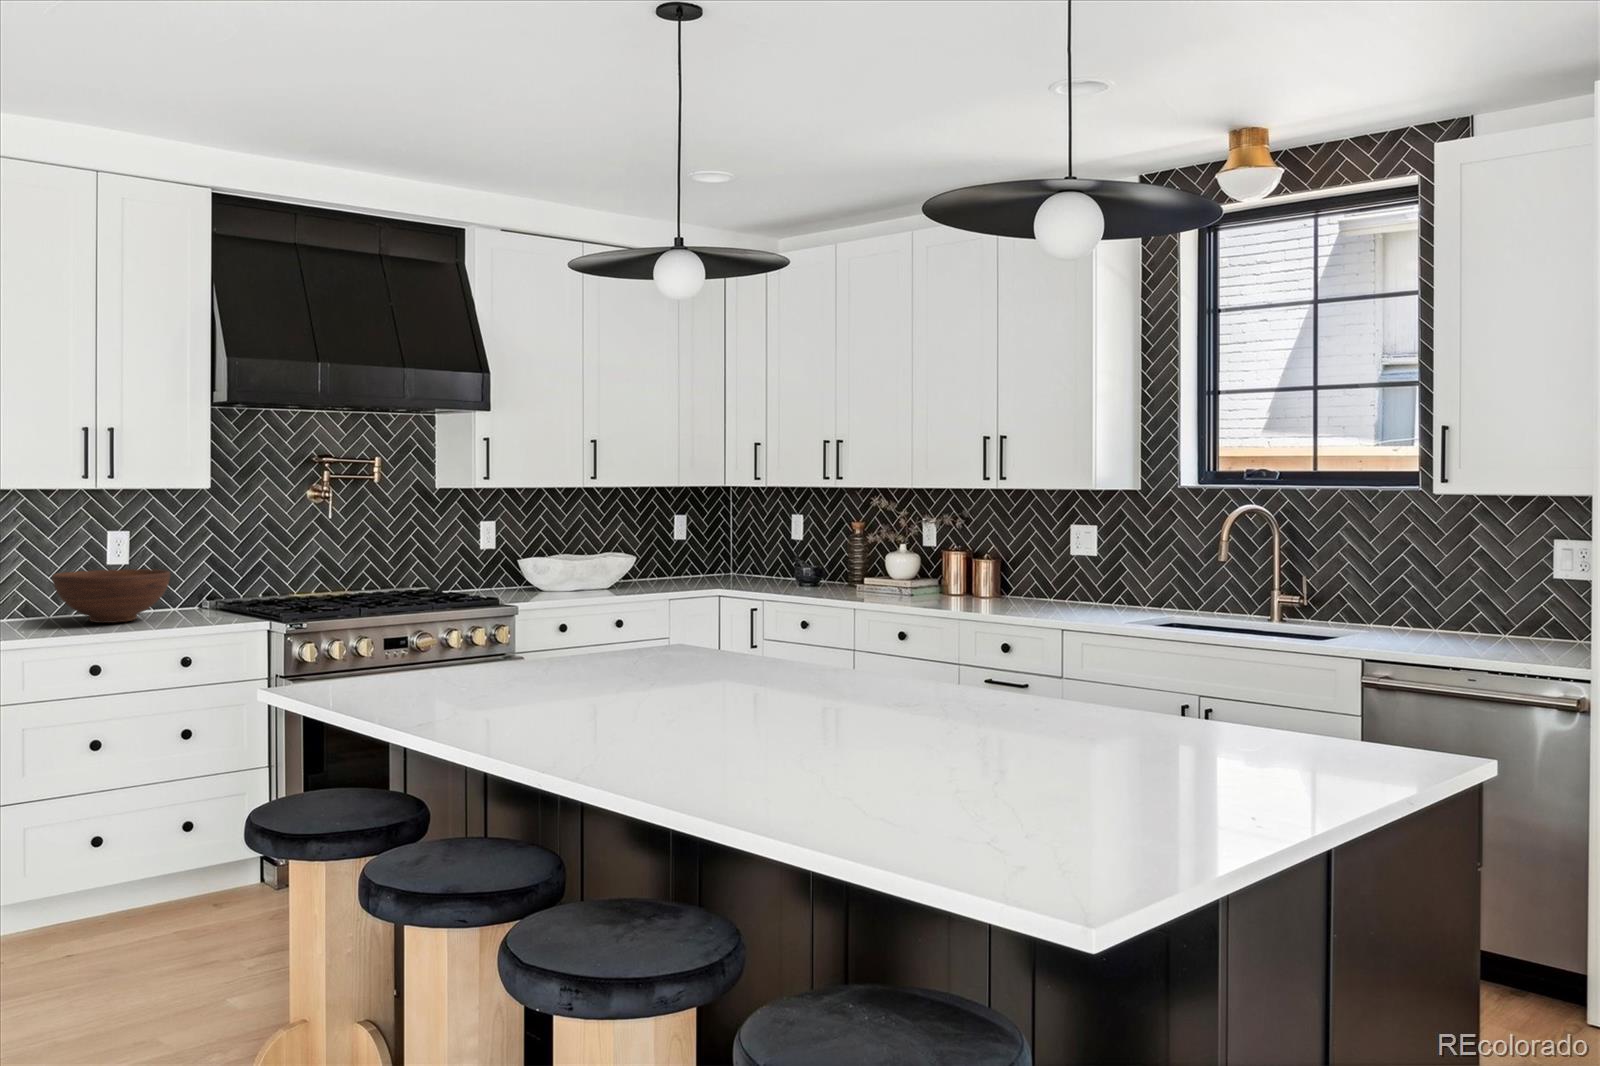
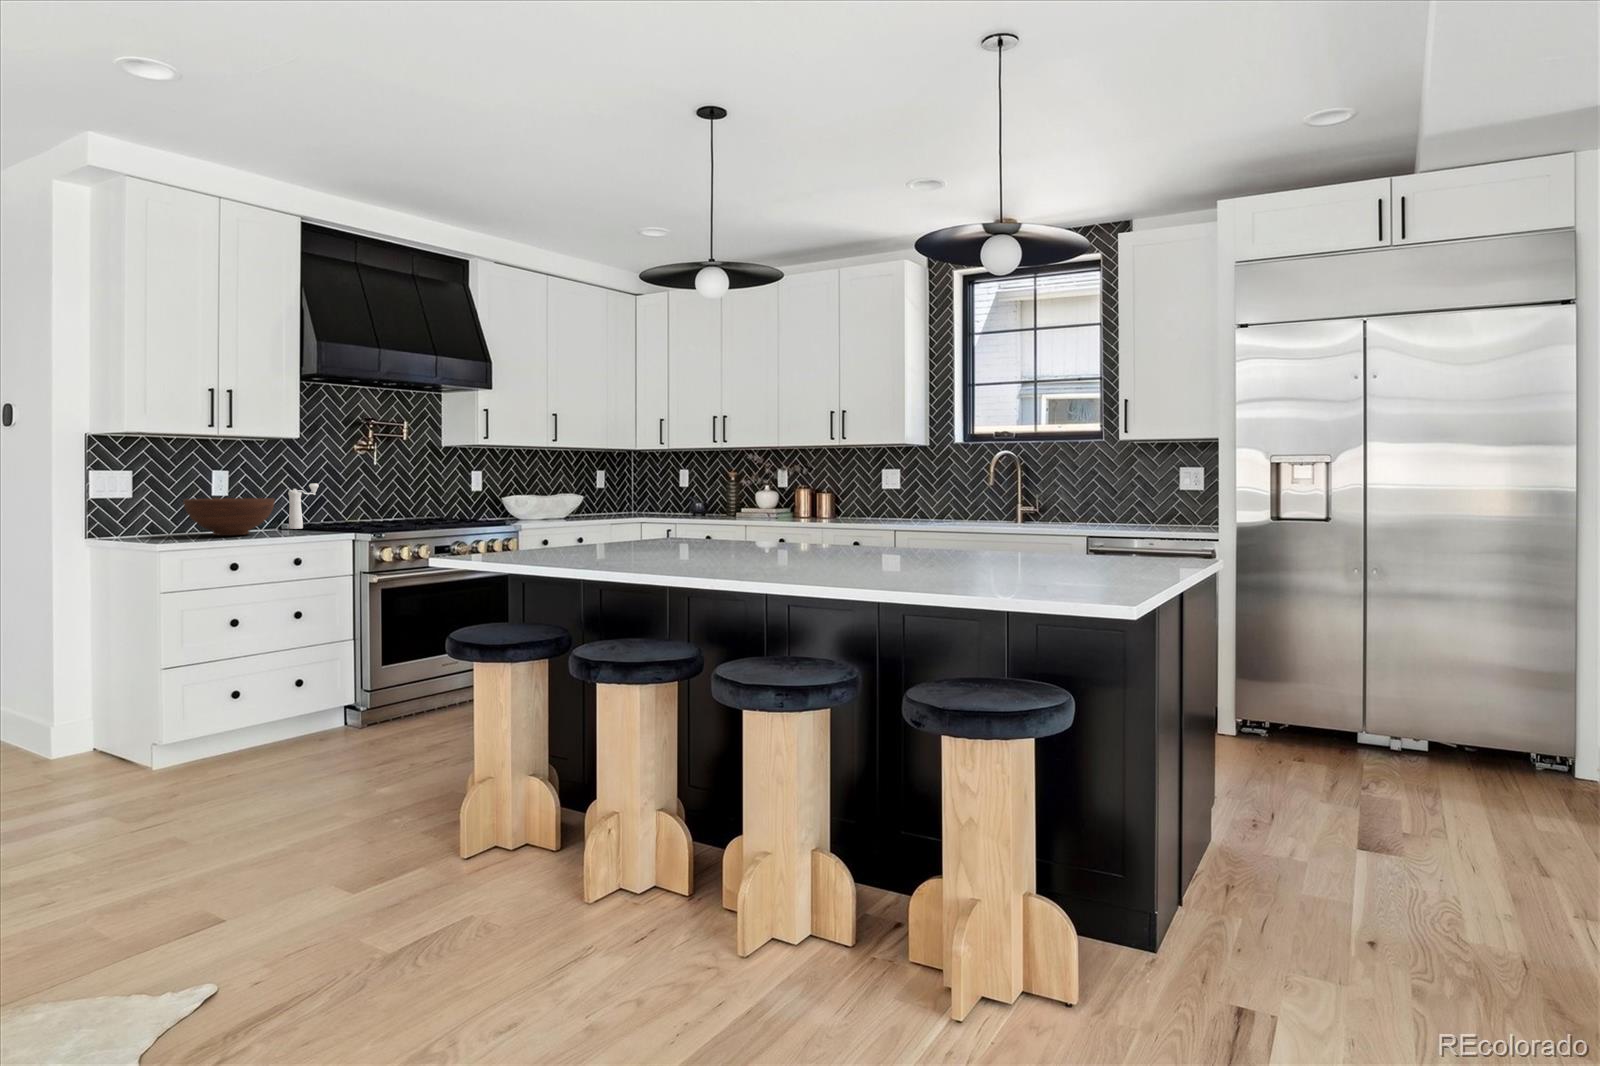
pepper mill: none [204,546,249,609] -> present [288,483,319,529]

